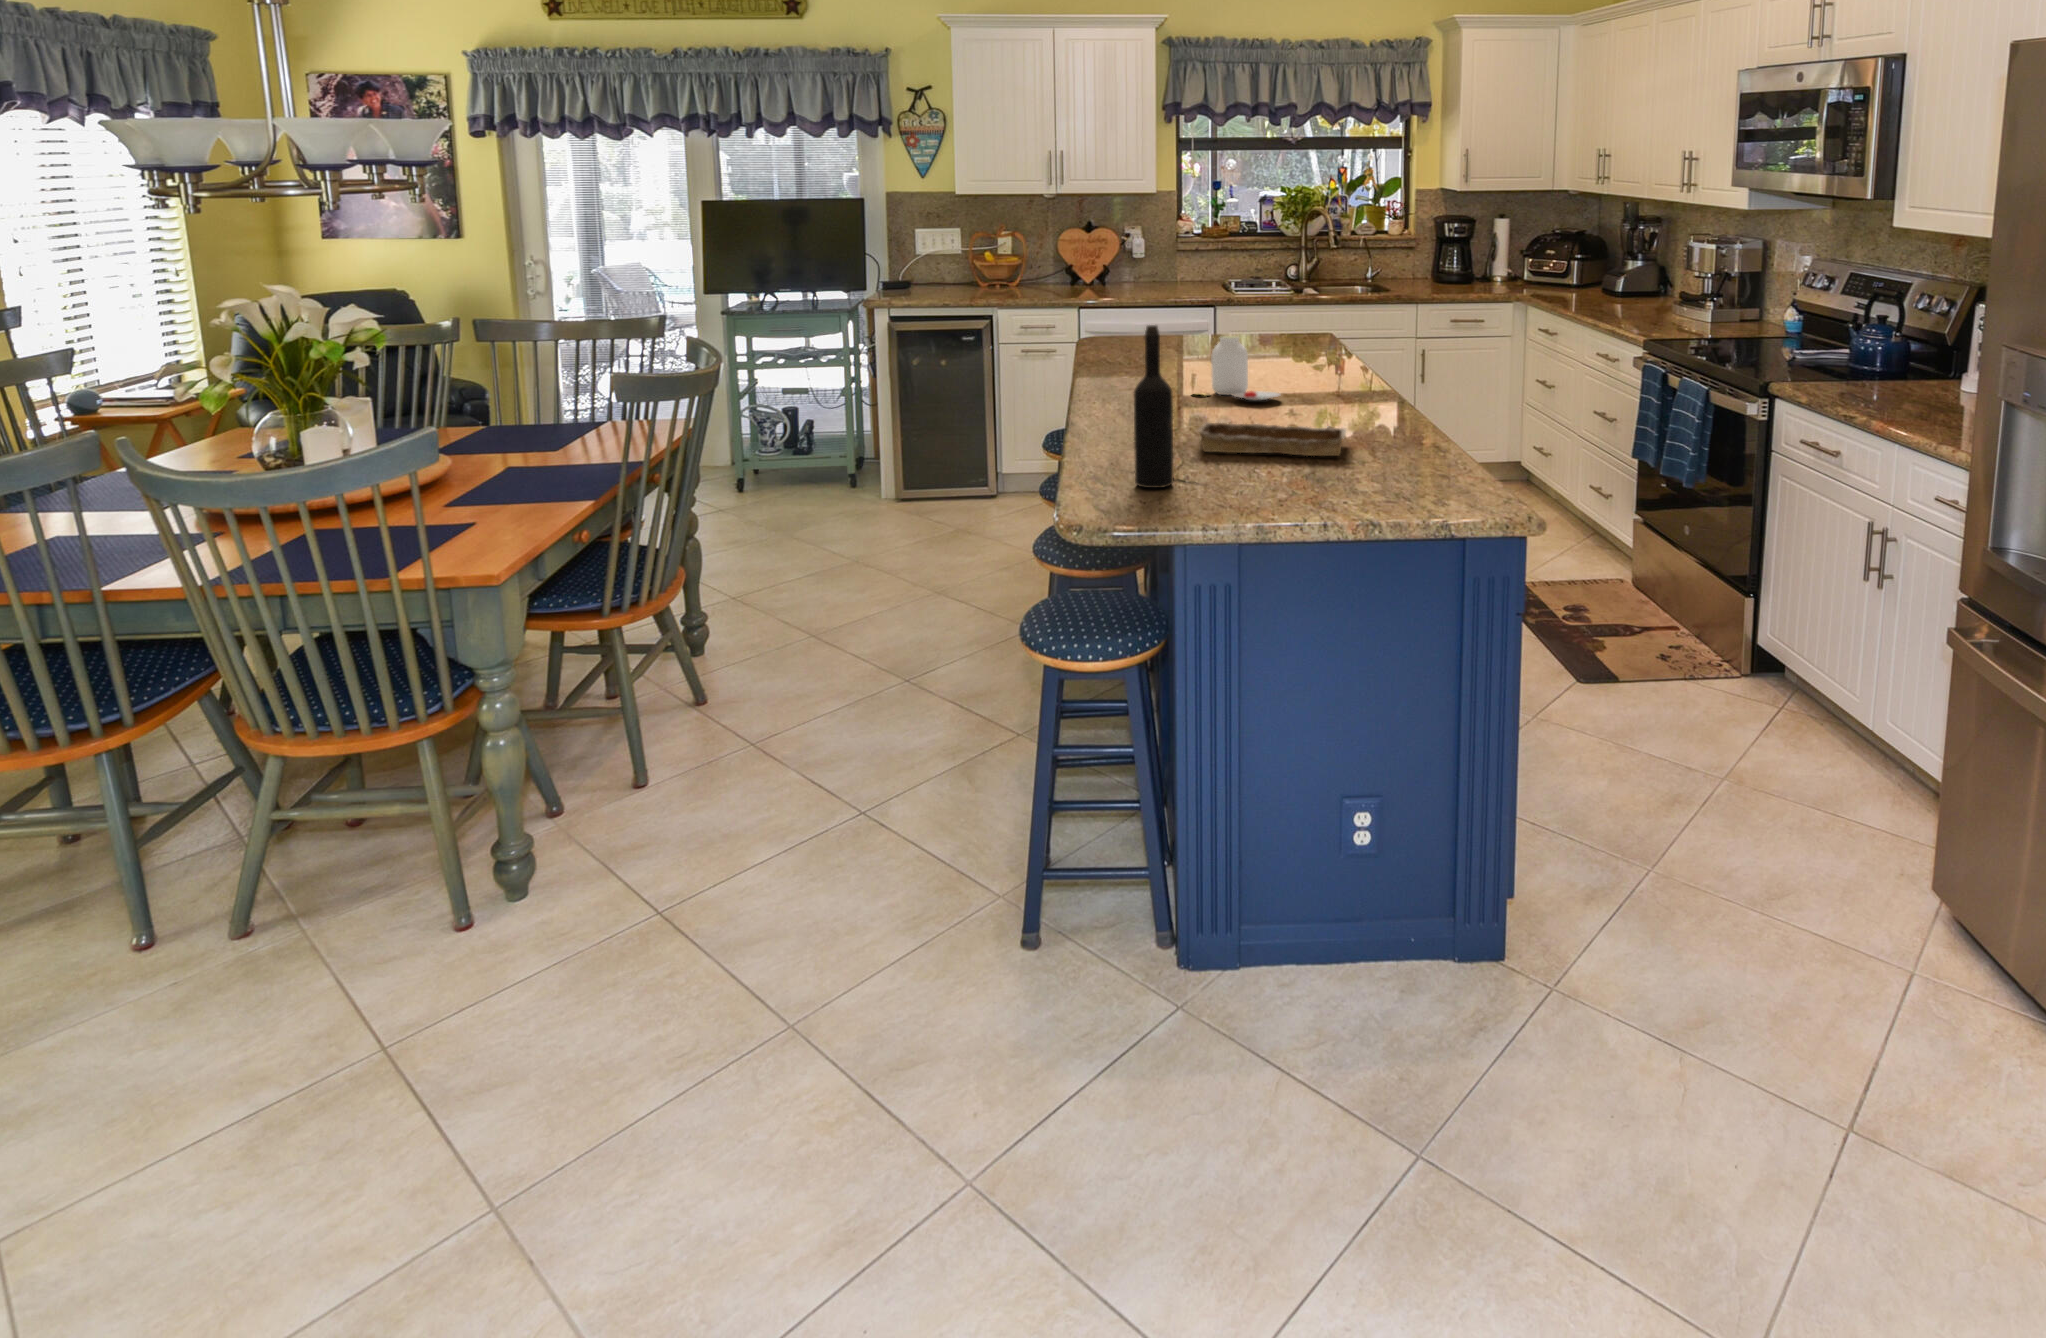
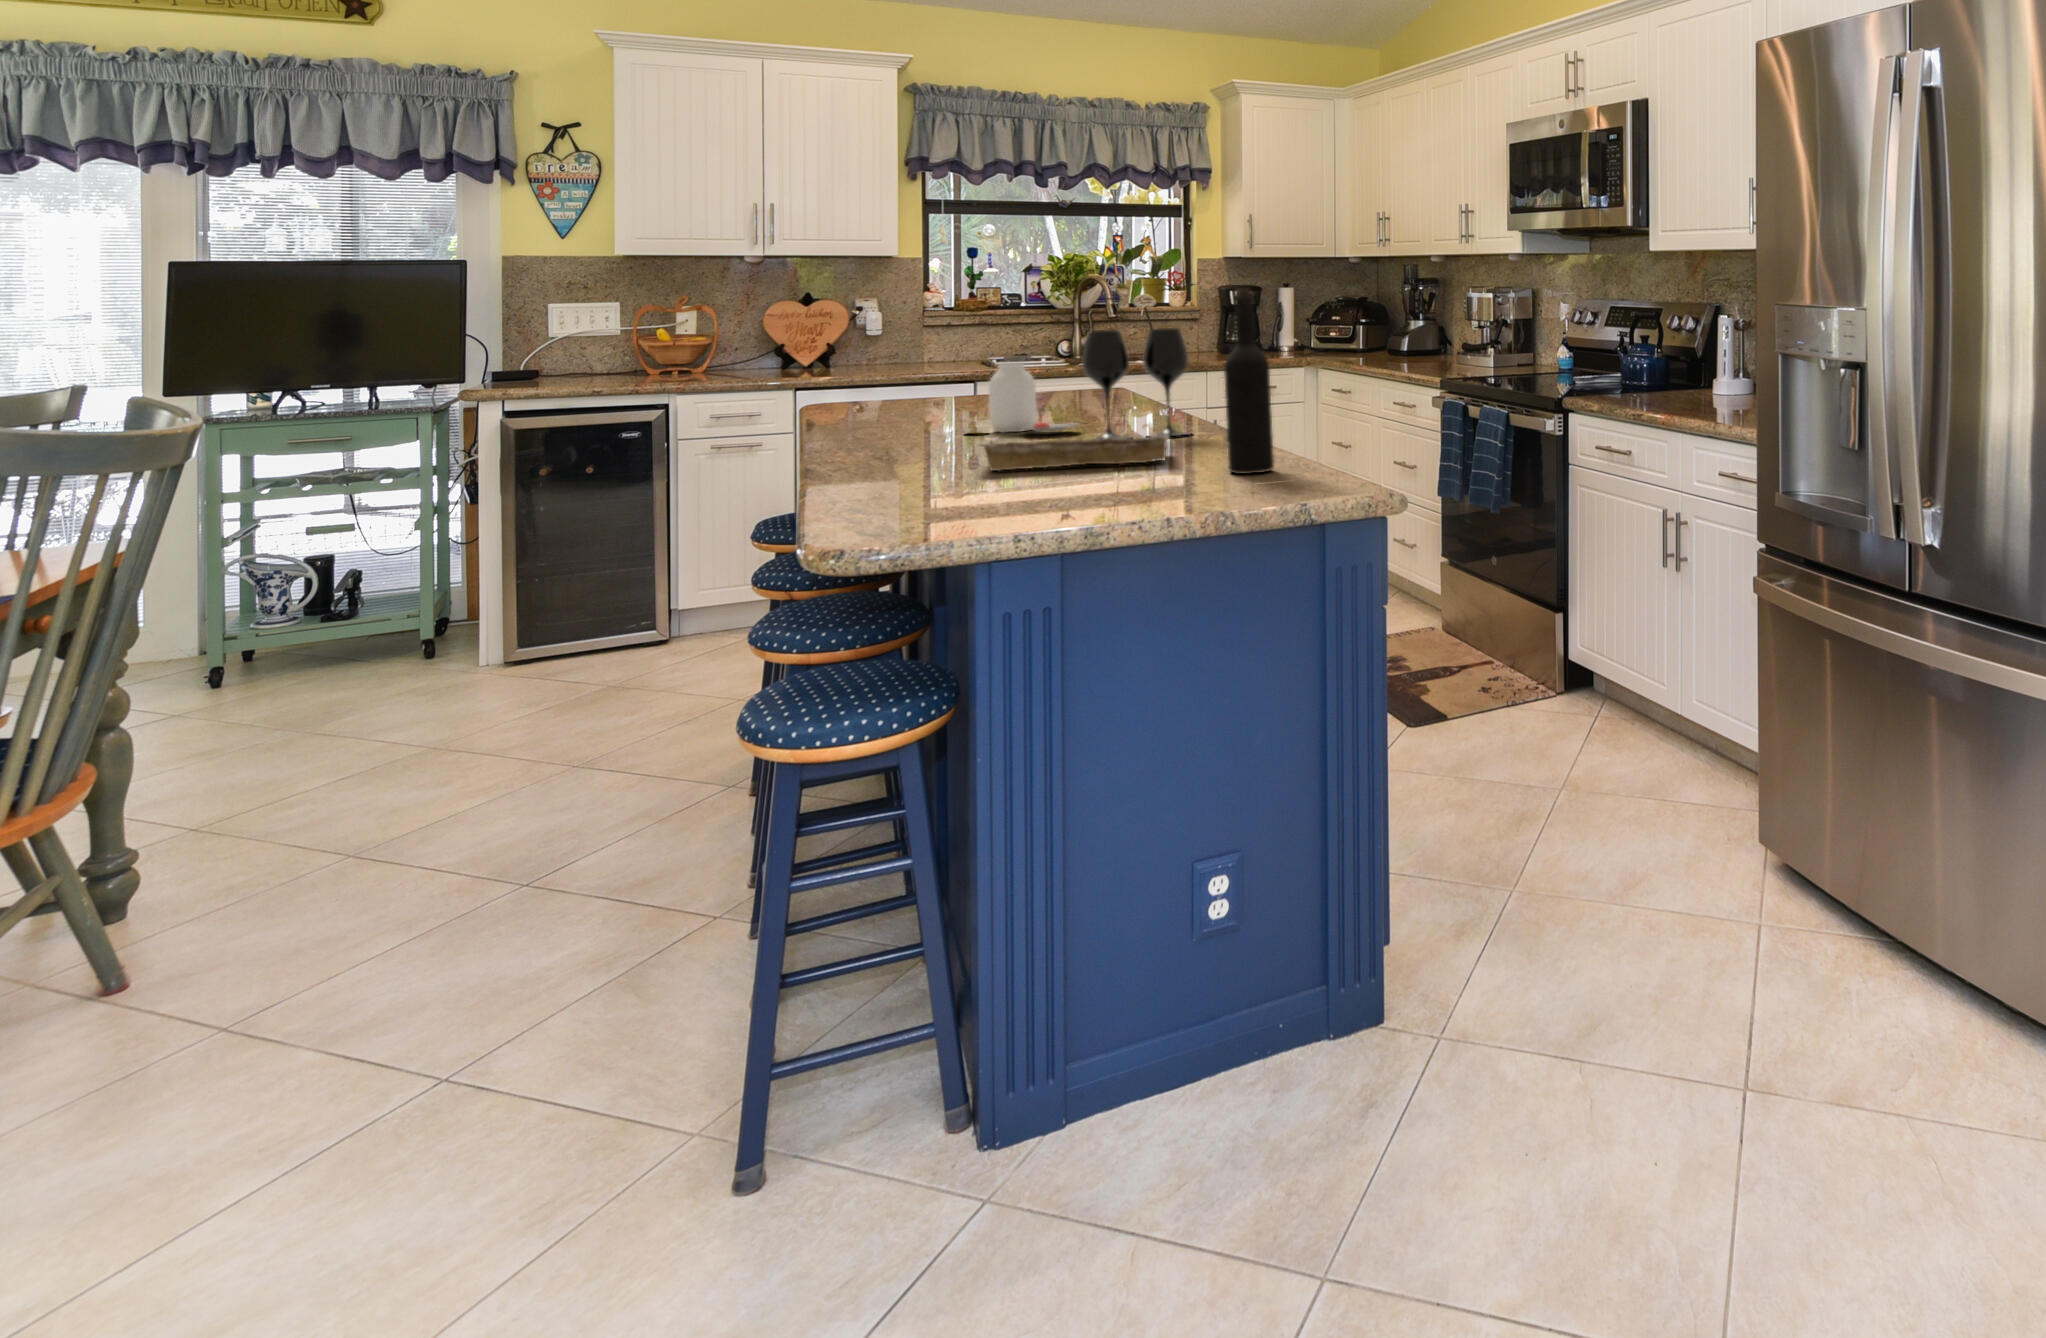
wine glass: none [1282,321,1373,418] -> present [1082,328,1190,440]
wine bottle: present [1134,325,1174,488] -> present [1224,288,1274,474]

